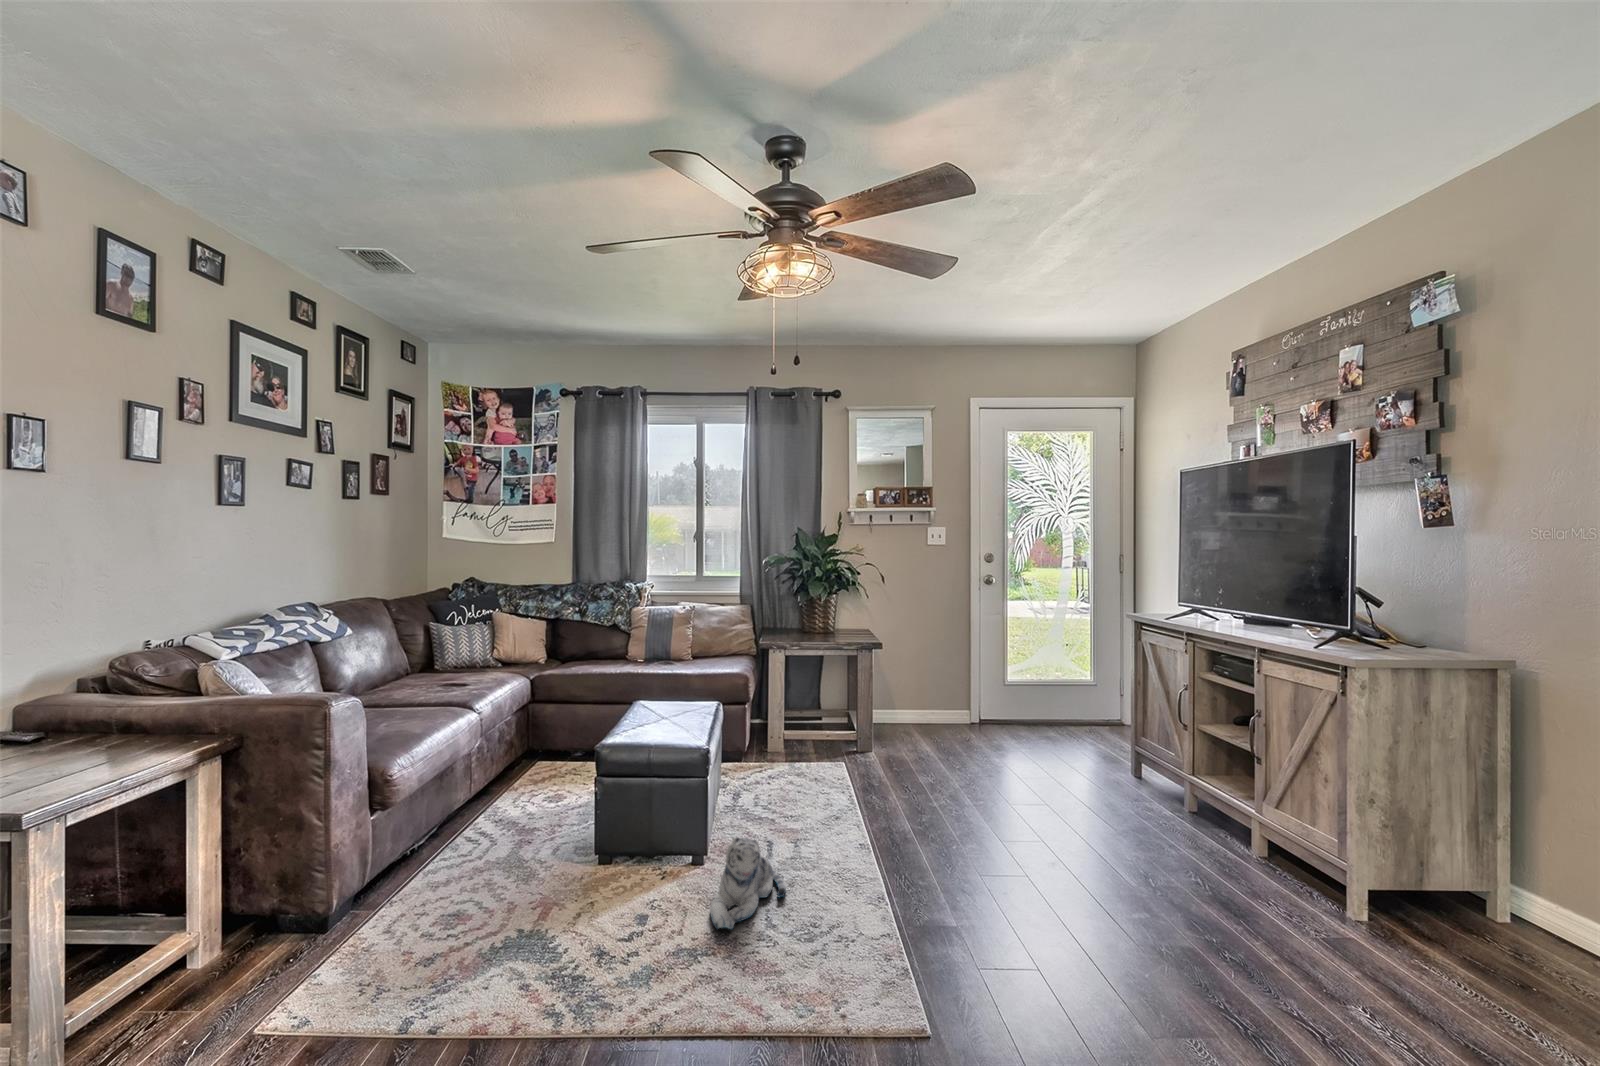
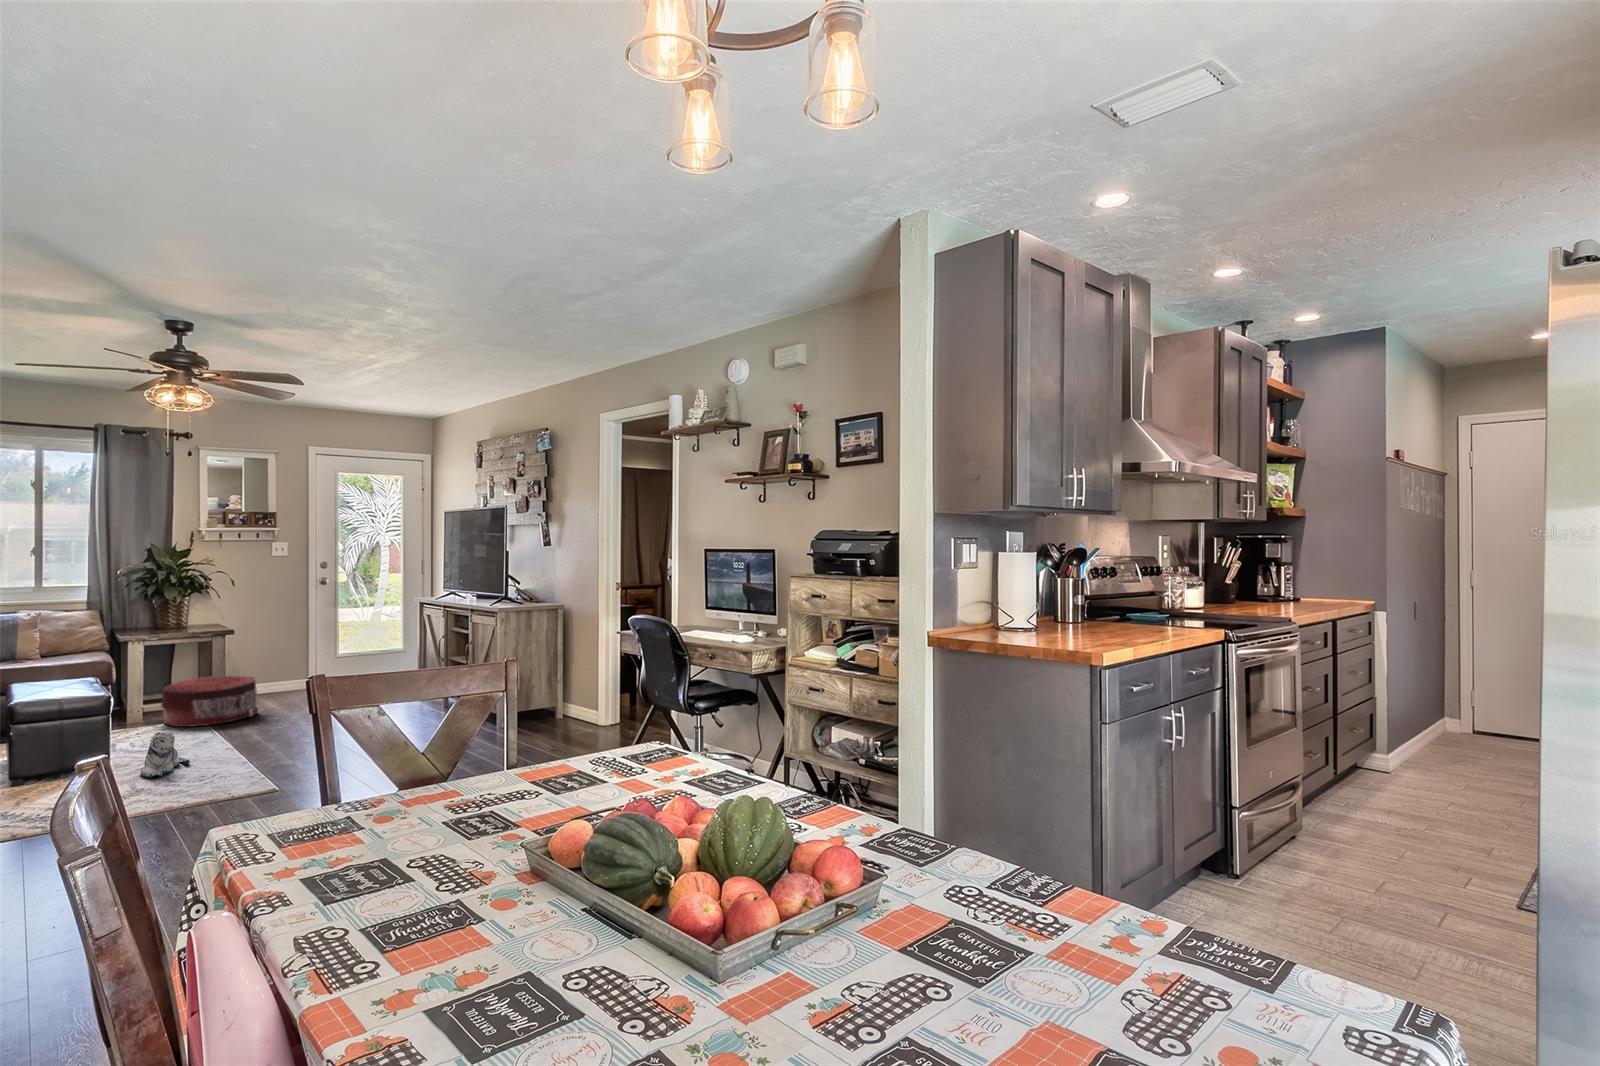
pouf: none [794,704,908,784] -> present [161,675,258,727]

